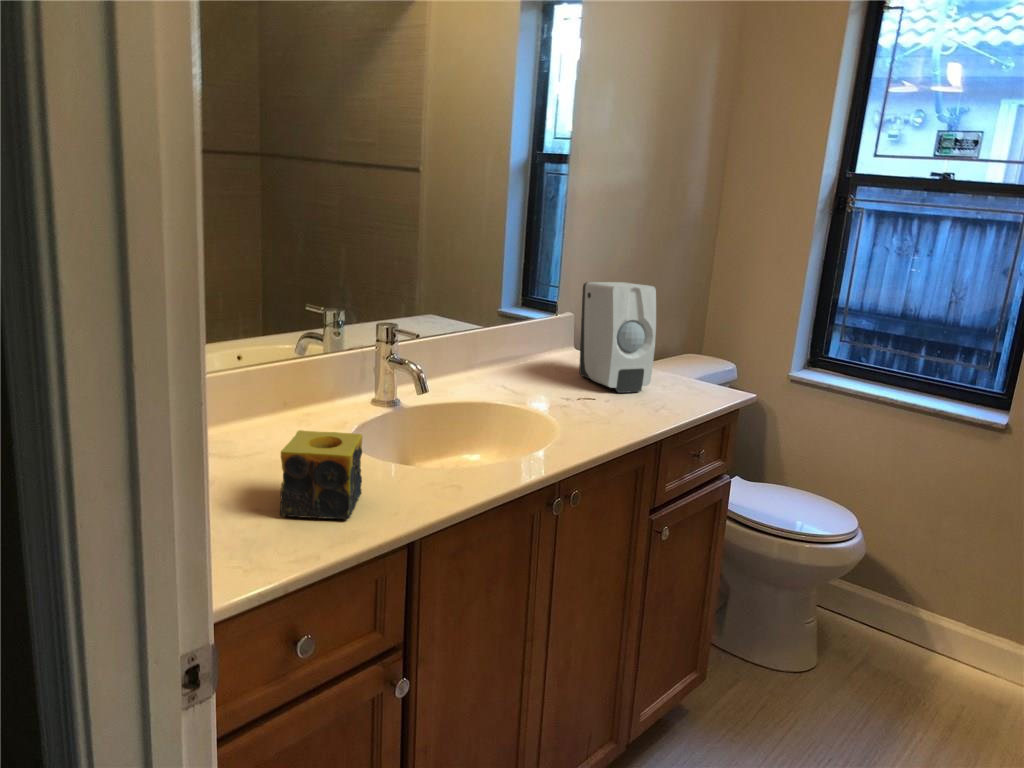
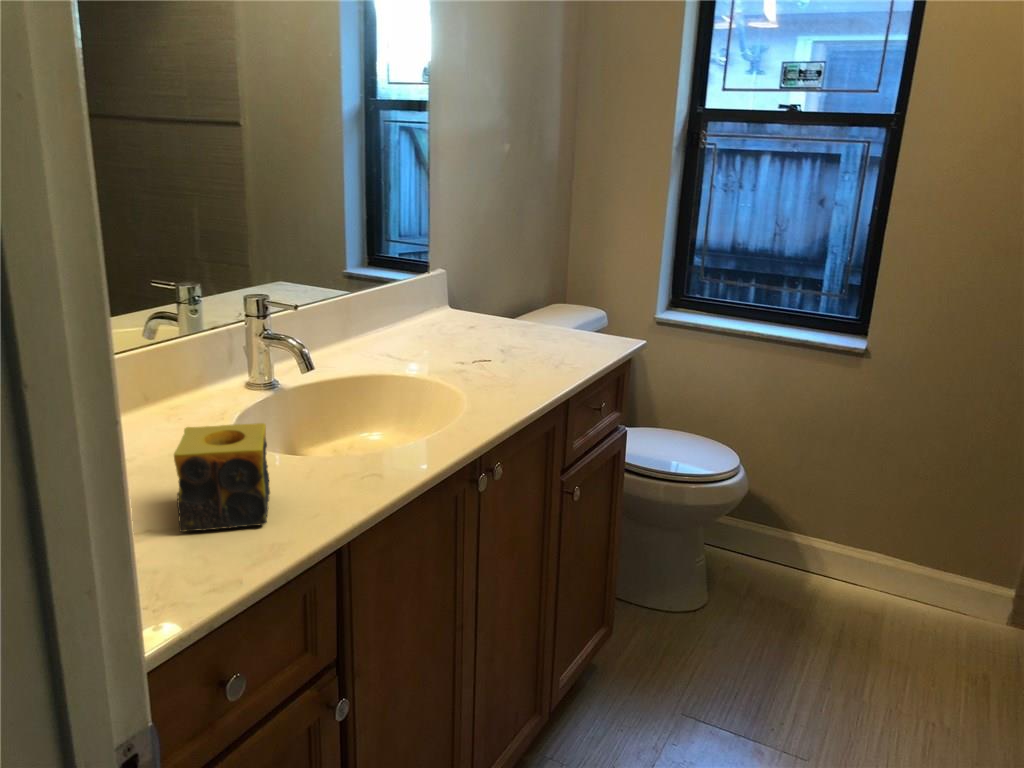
soap dispenser: present [579,282,656,393] -> none [460,232,545,350]

